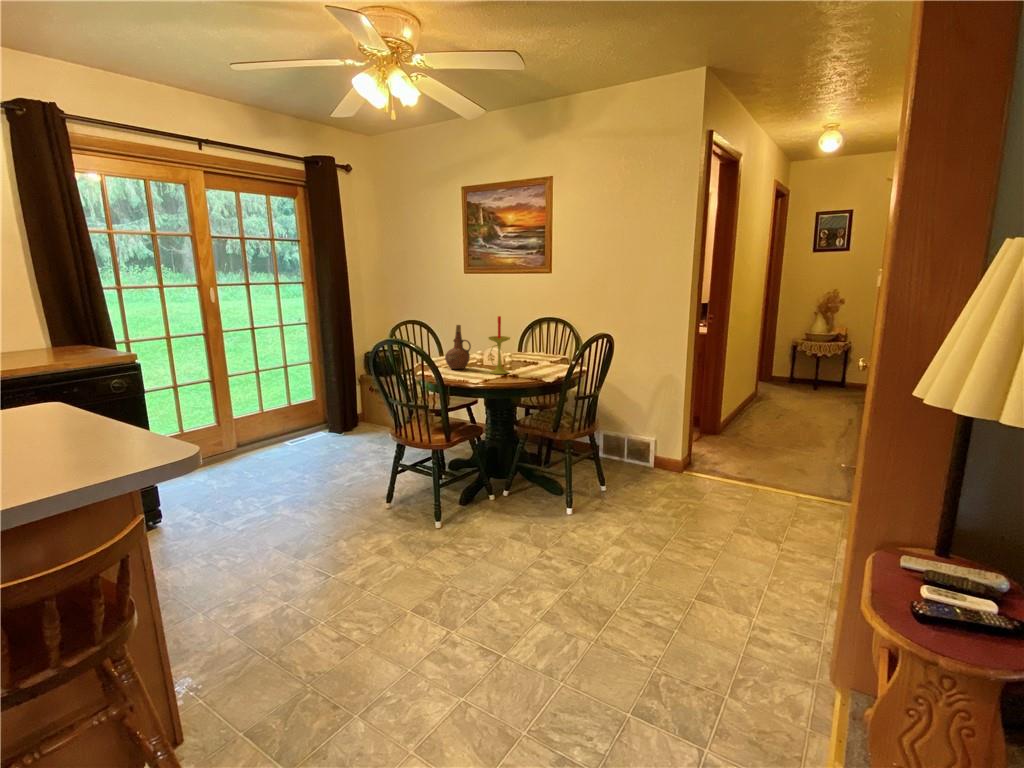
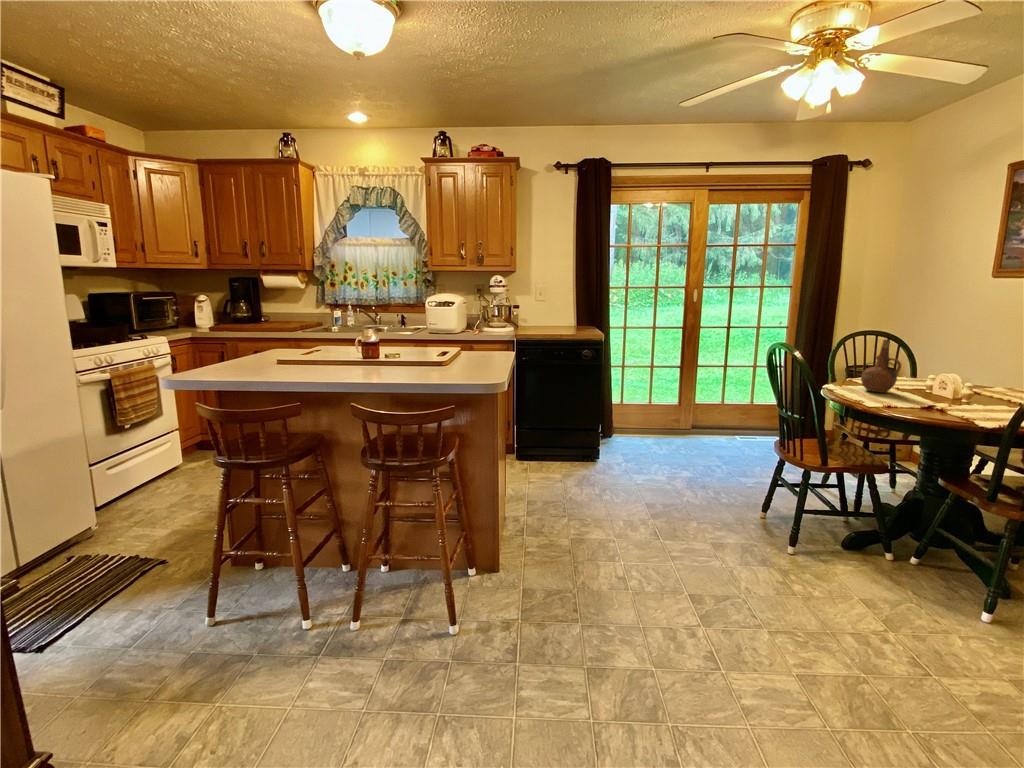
candle: present [488,316,510,374] -> none [910,331,954,408]

